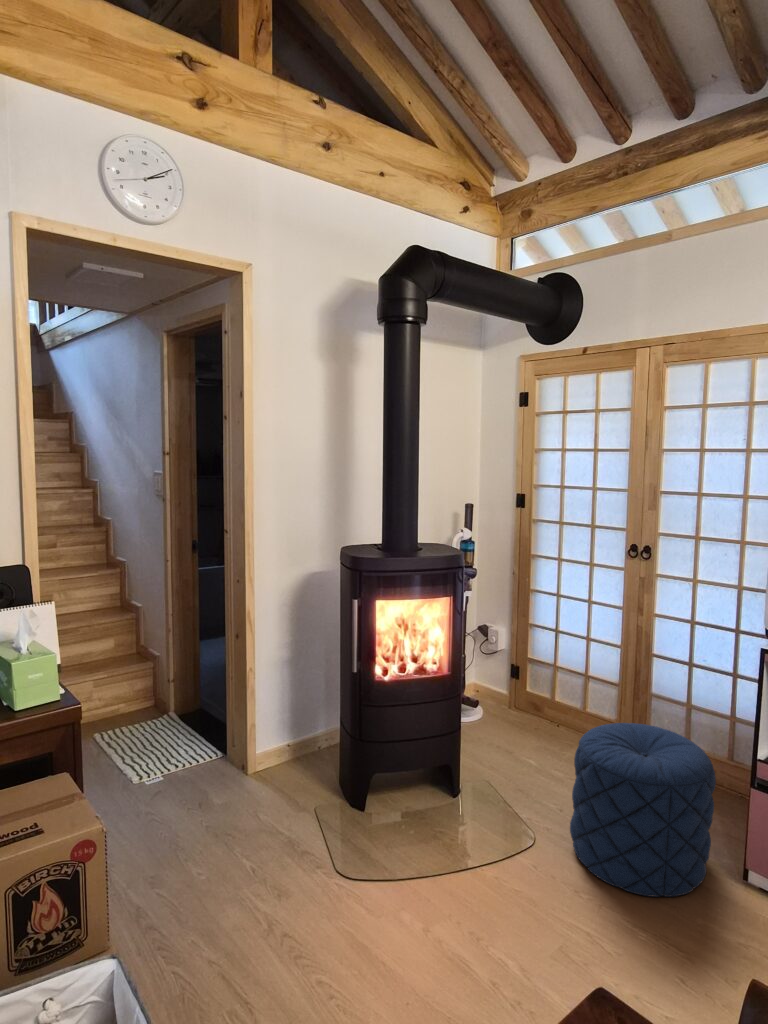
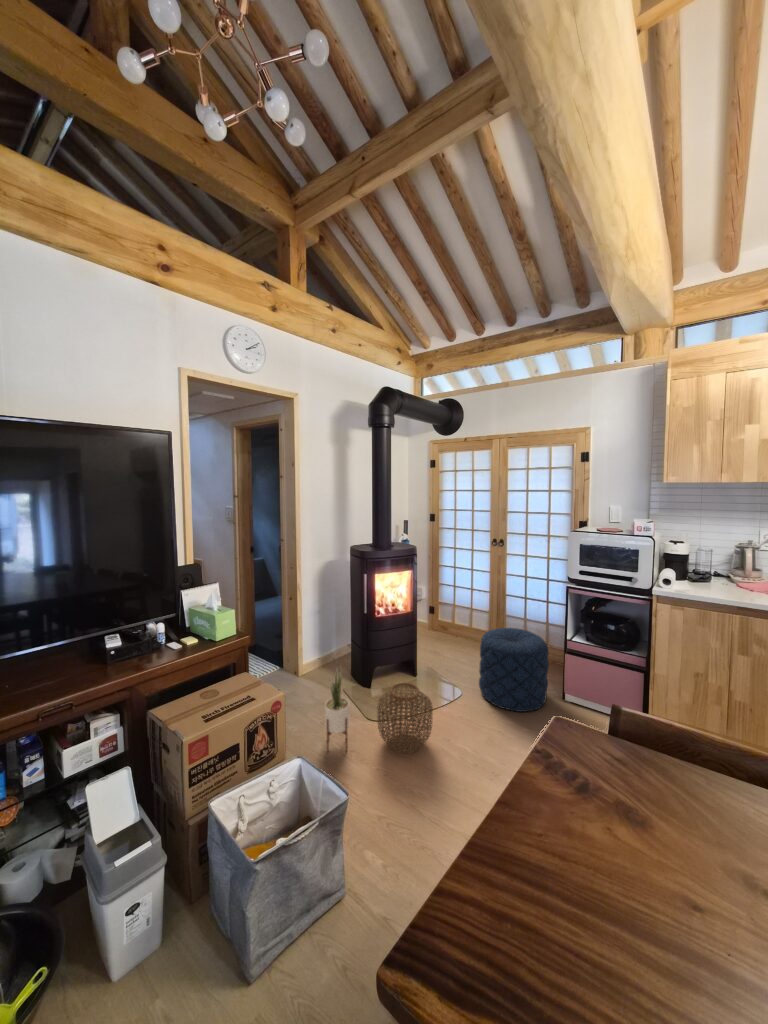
potted plant: none [247,770,293,929] -> present [325,671,349,751]
woven basket: none [342,815,448,953] -> present [377,683,433,754]

